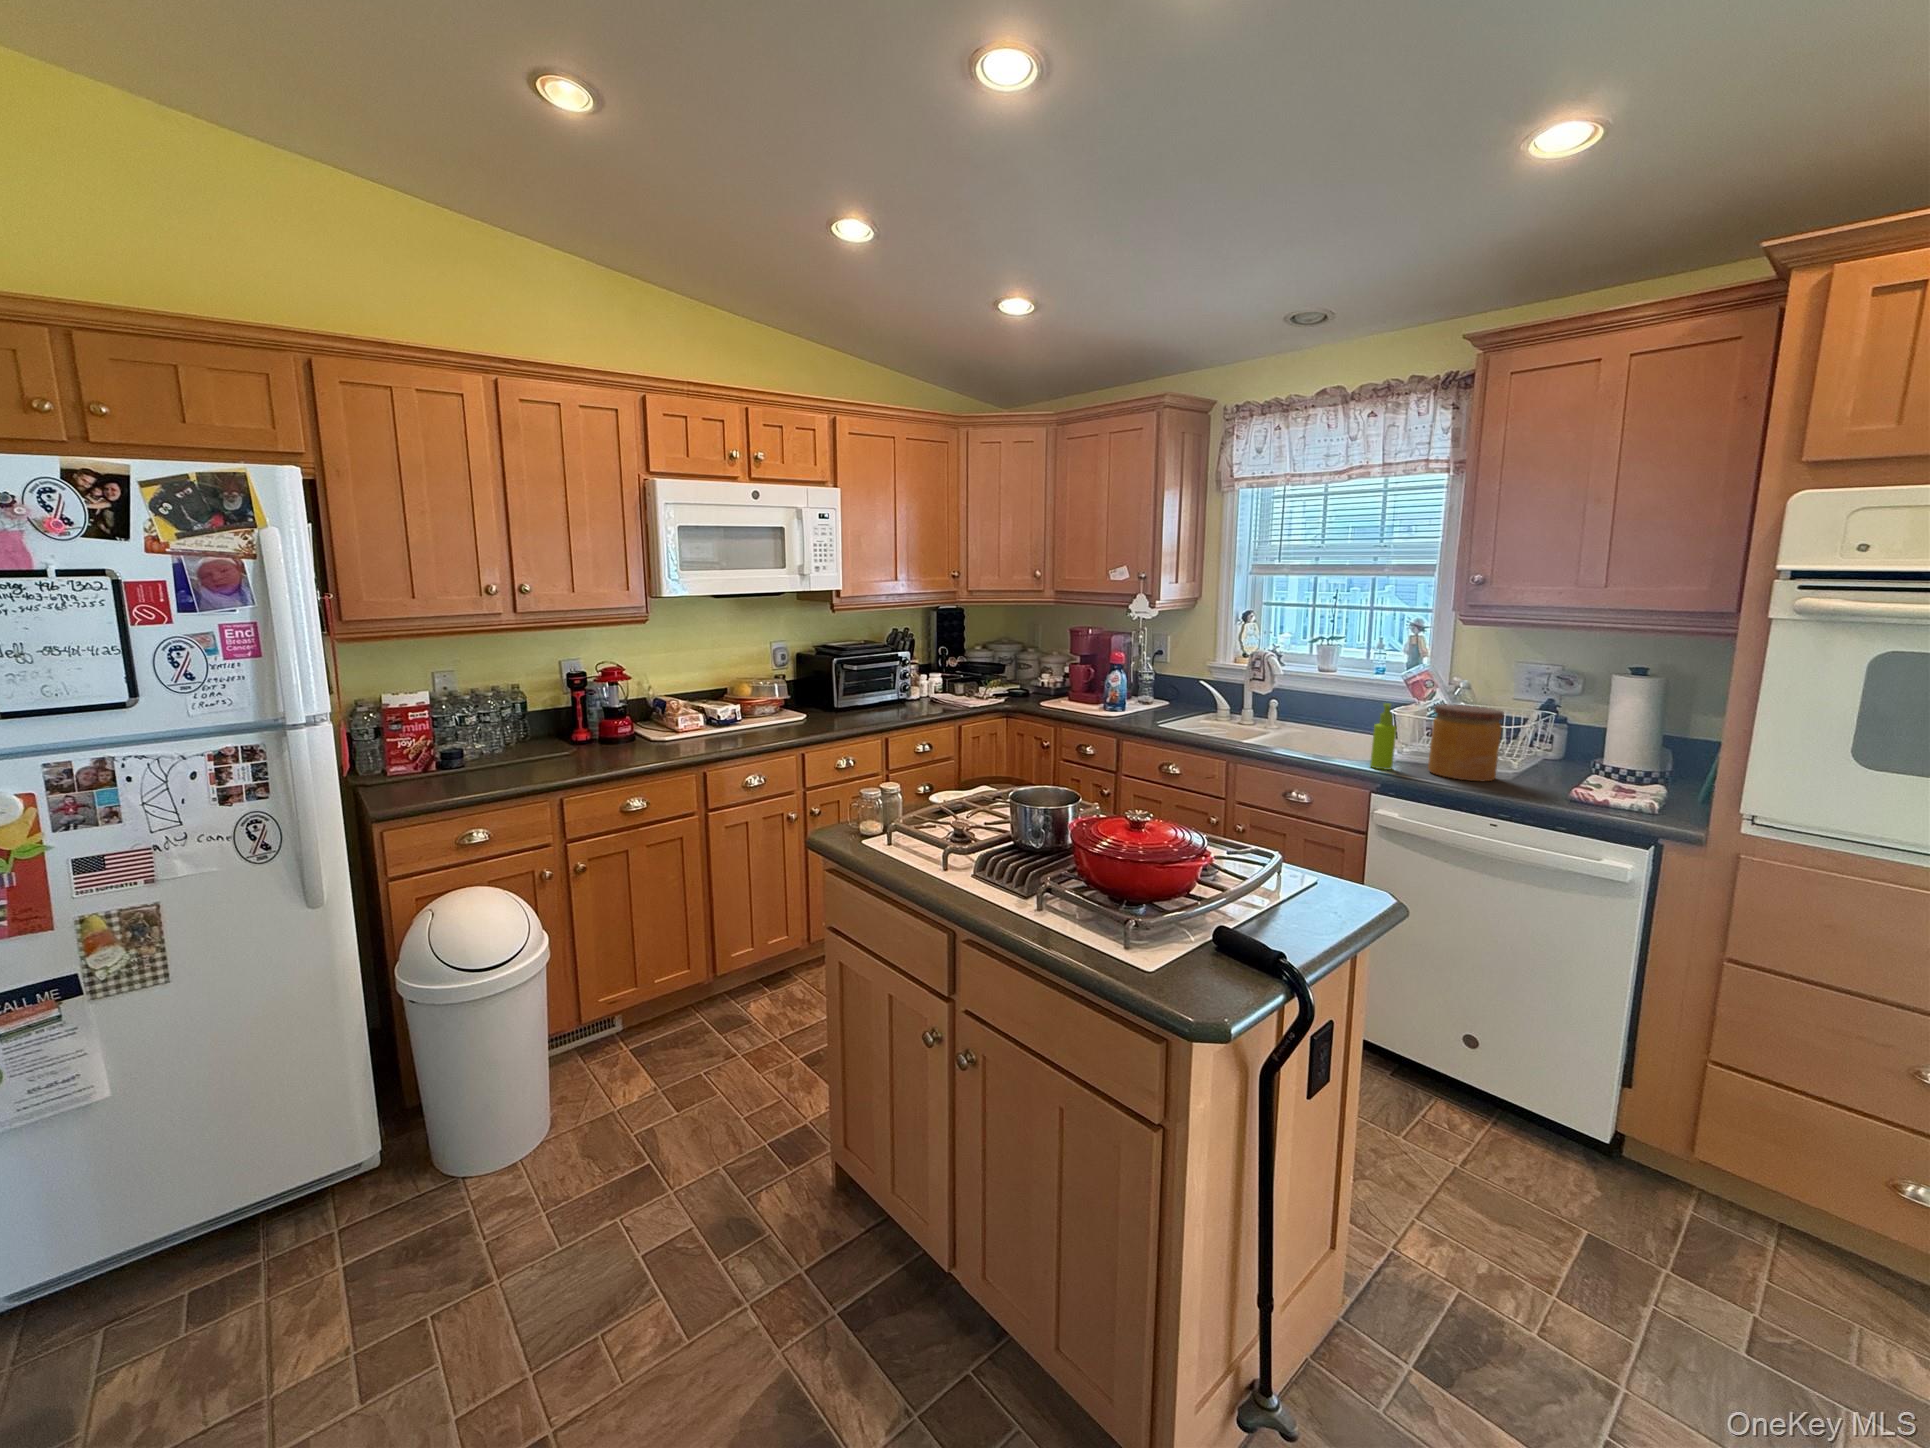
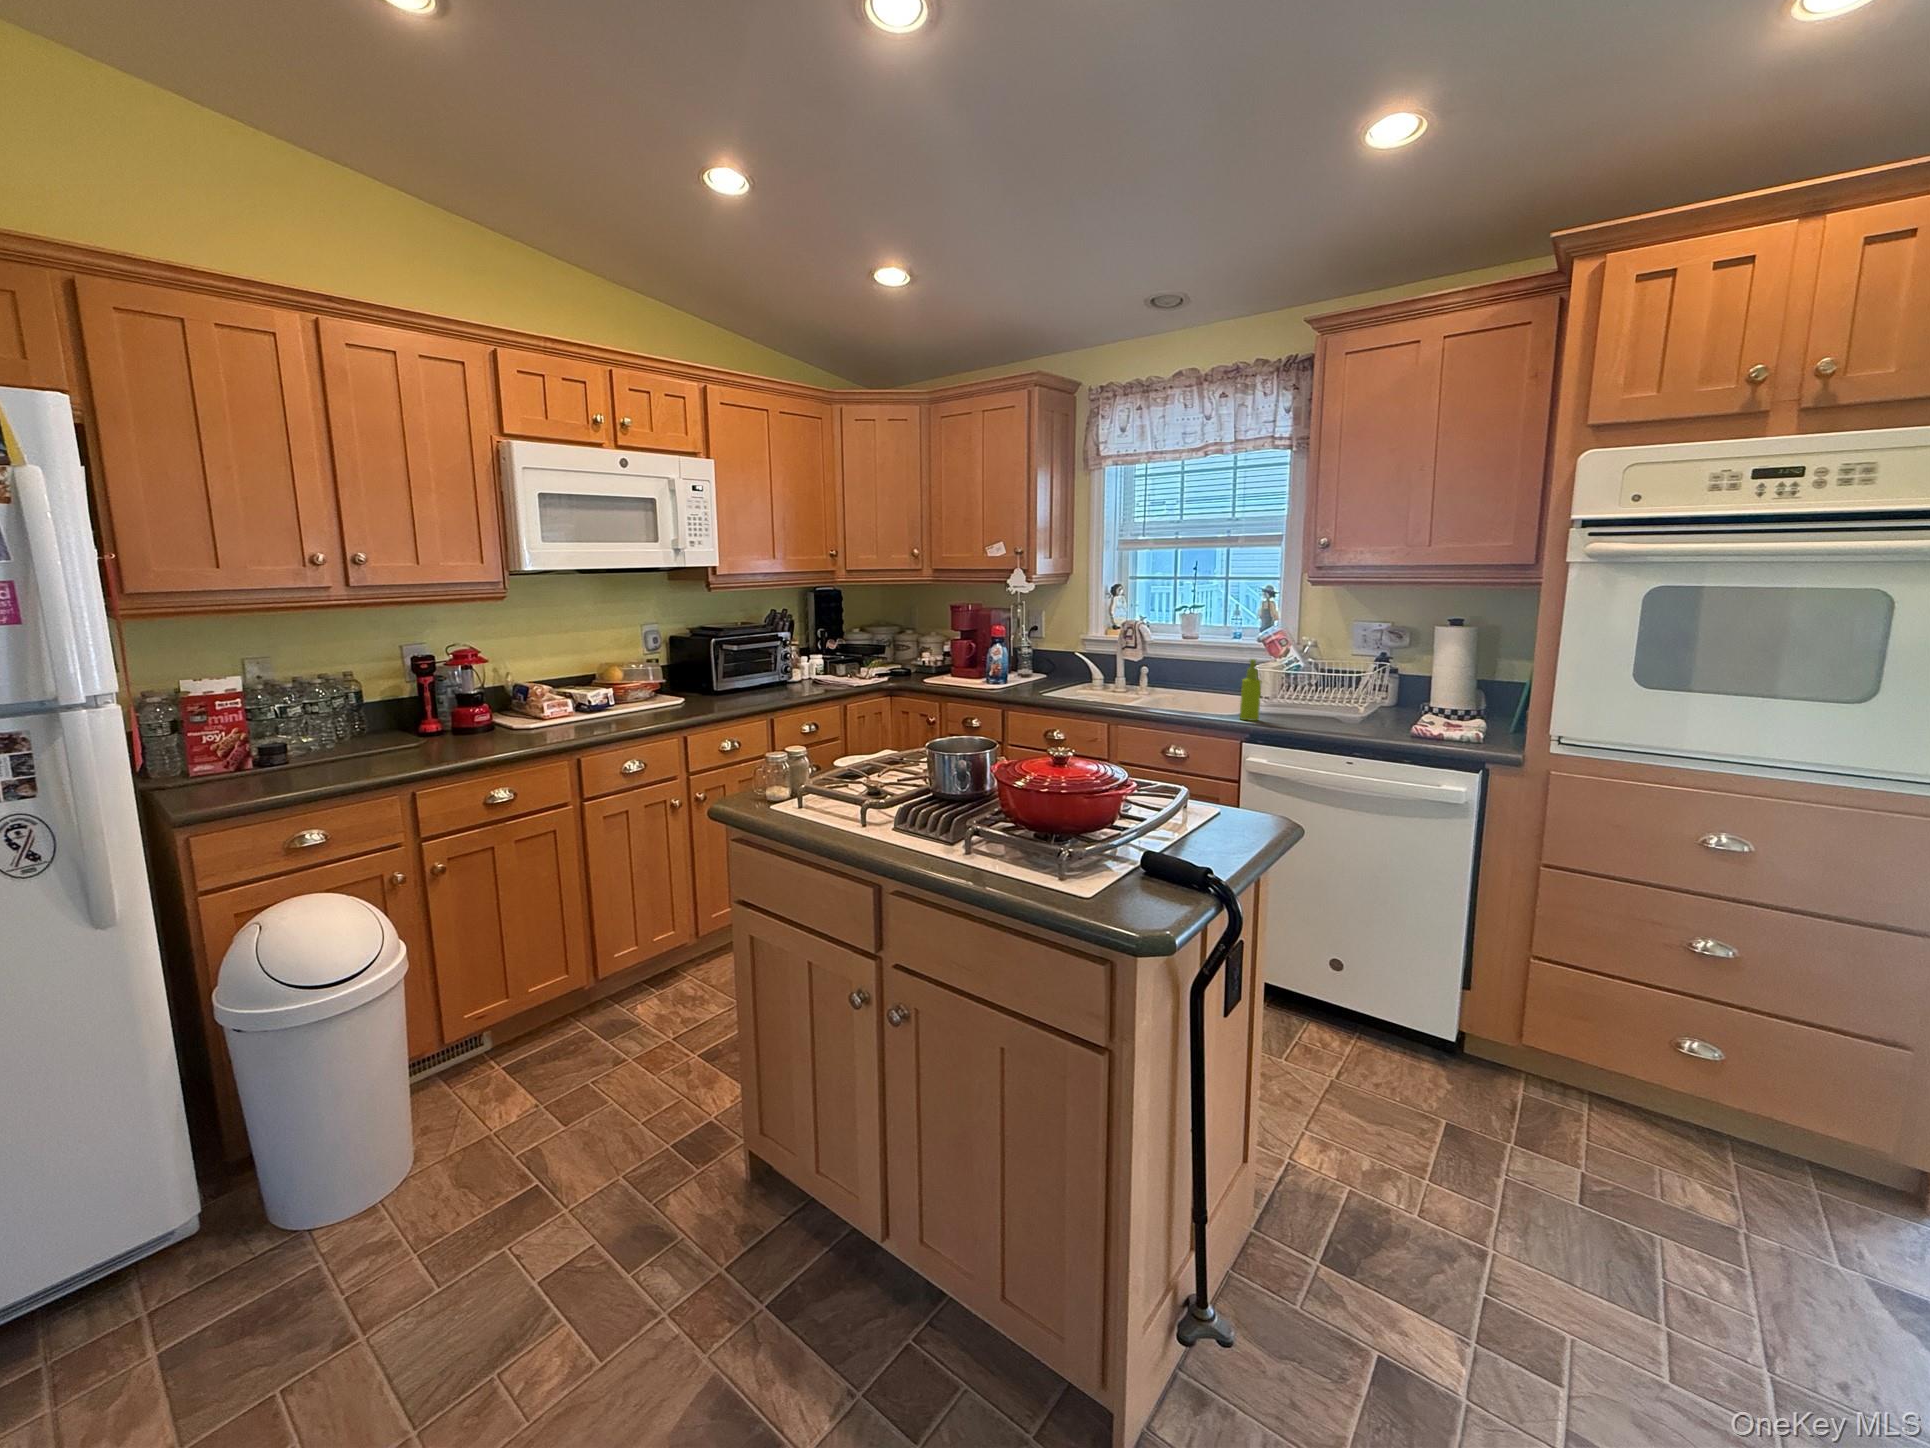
jar: present [1428,704,1504,781] -> none [1289,658,1351,726]

